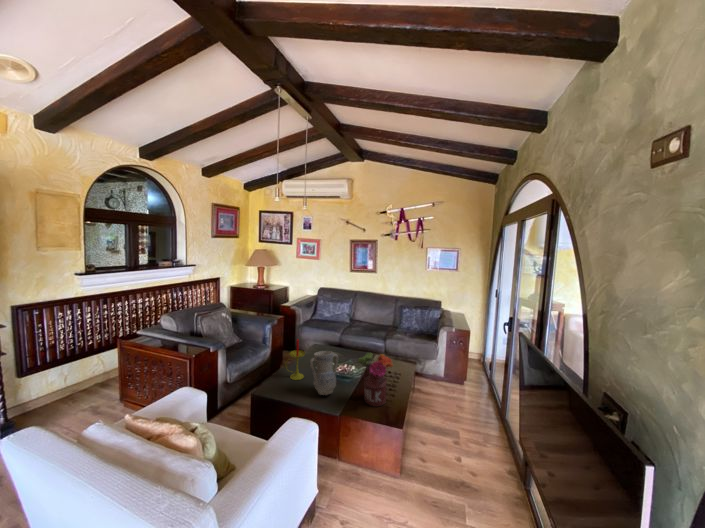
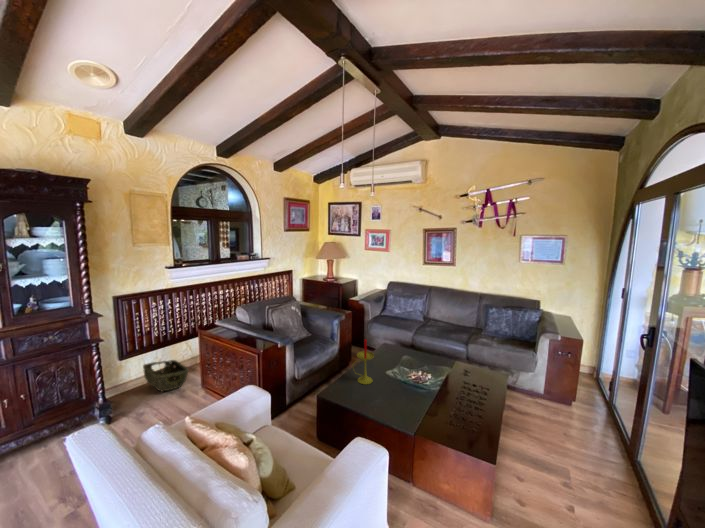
vase: present [310,351,338,395] -> none [378,355,411,406]
flower arrangement: present [358,353,393,406] -> none [434,361,480,427]
woven basket: none [43,375,104,411] -> present [143,360,189,391]

